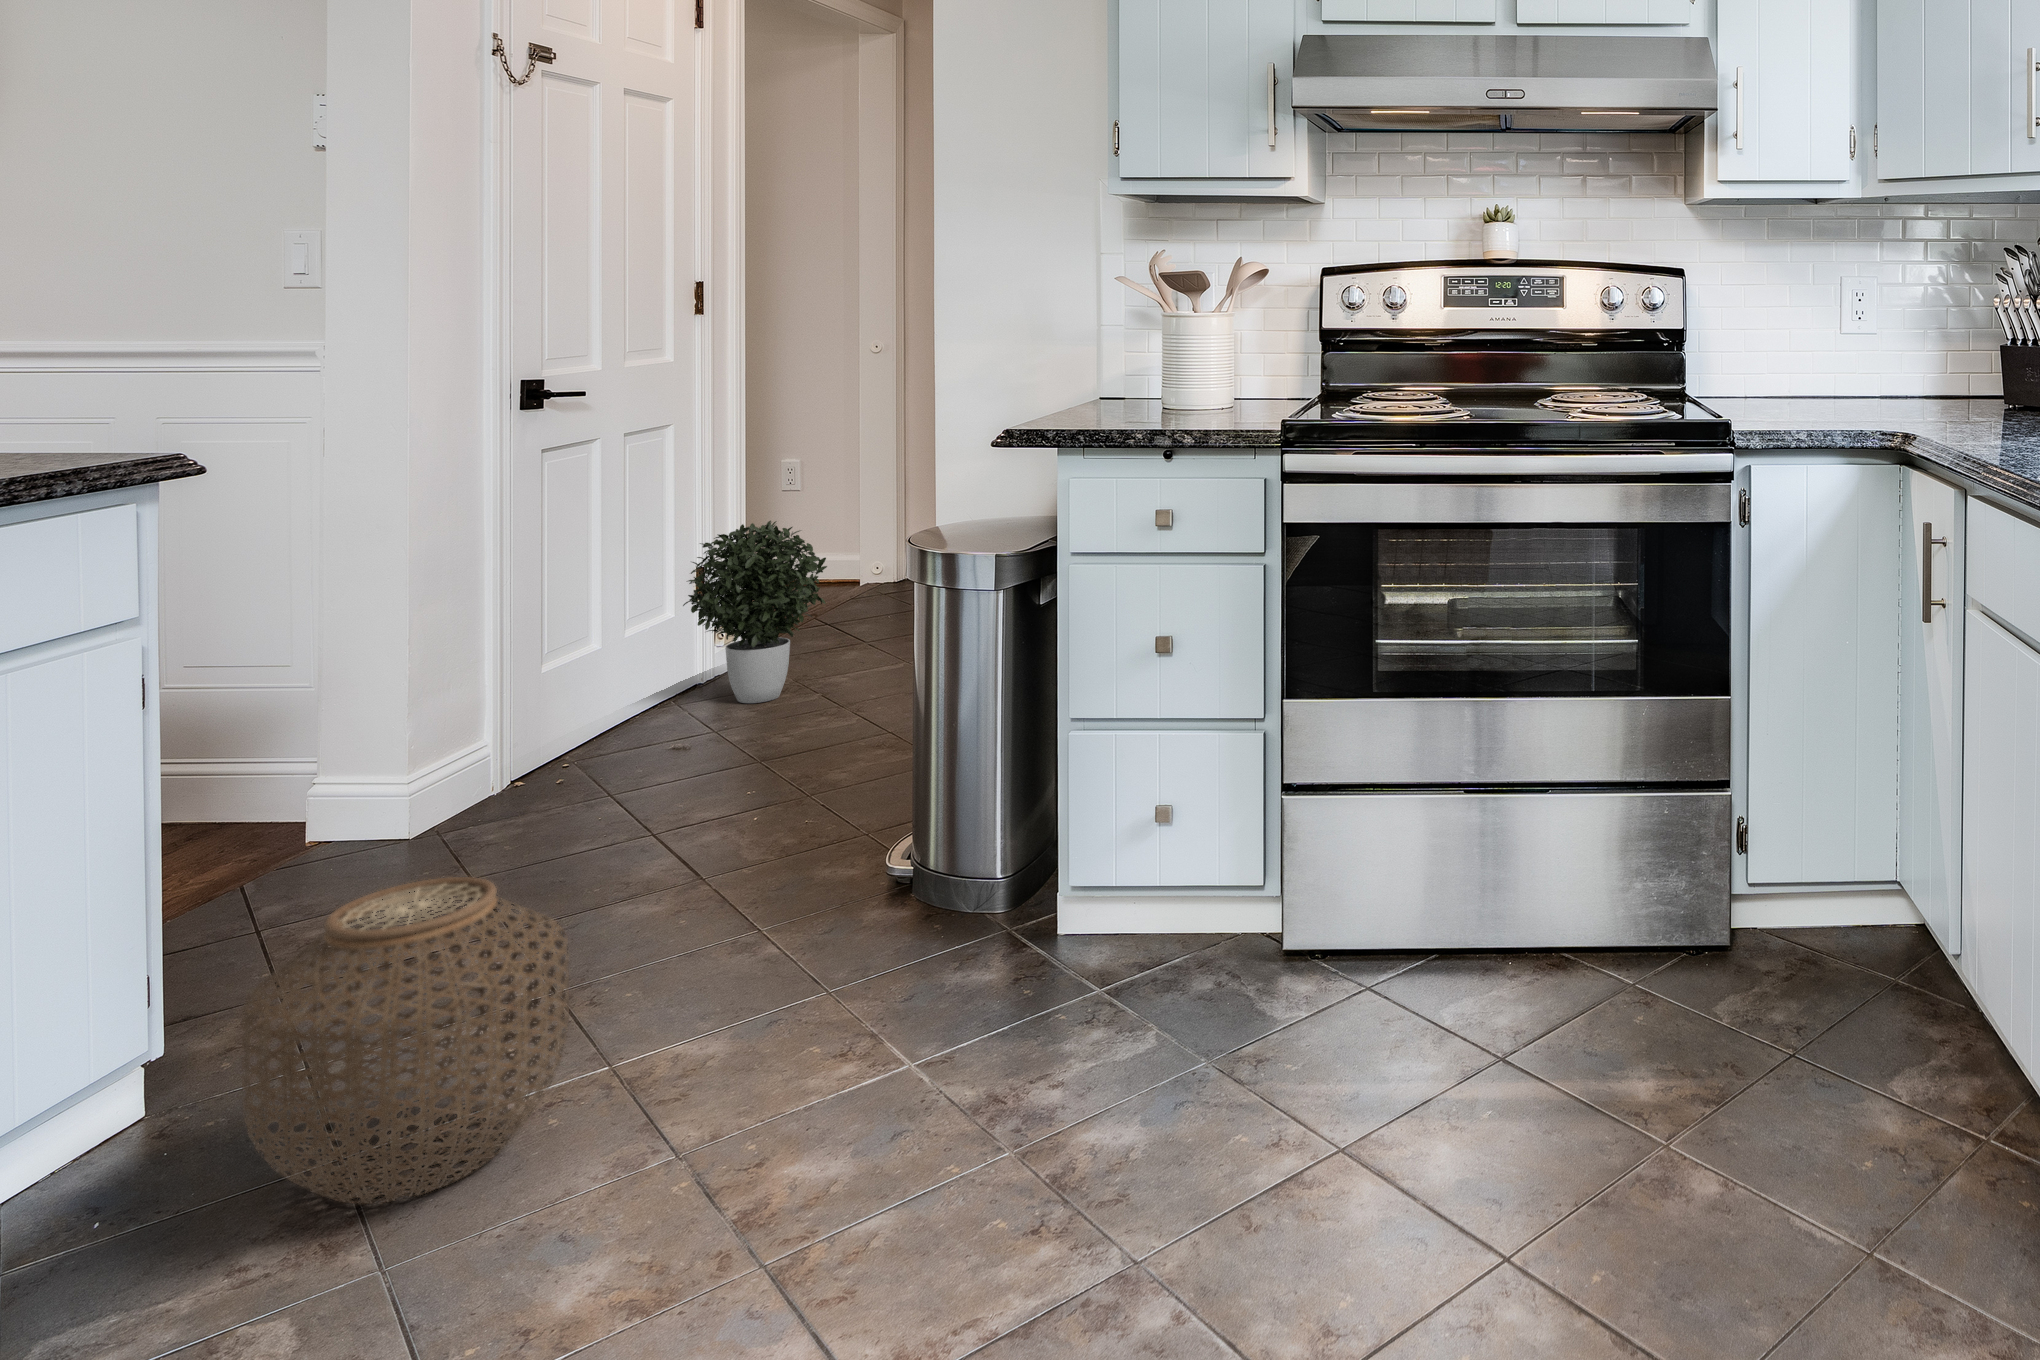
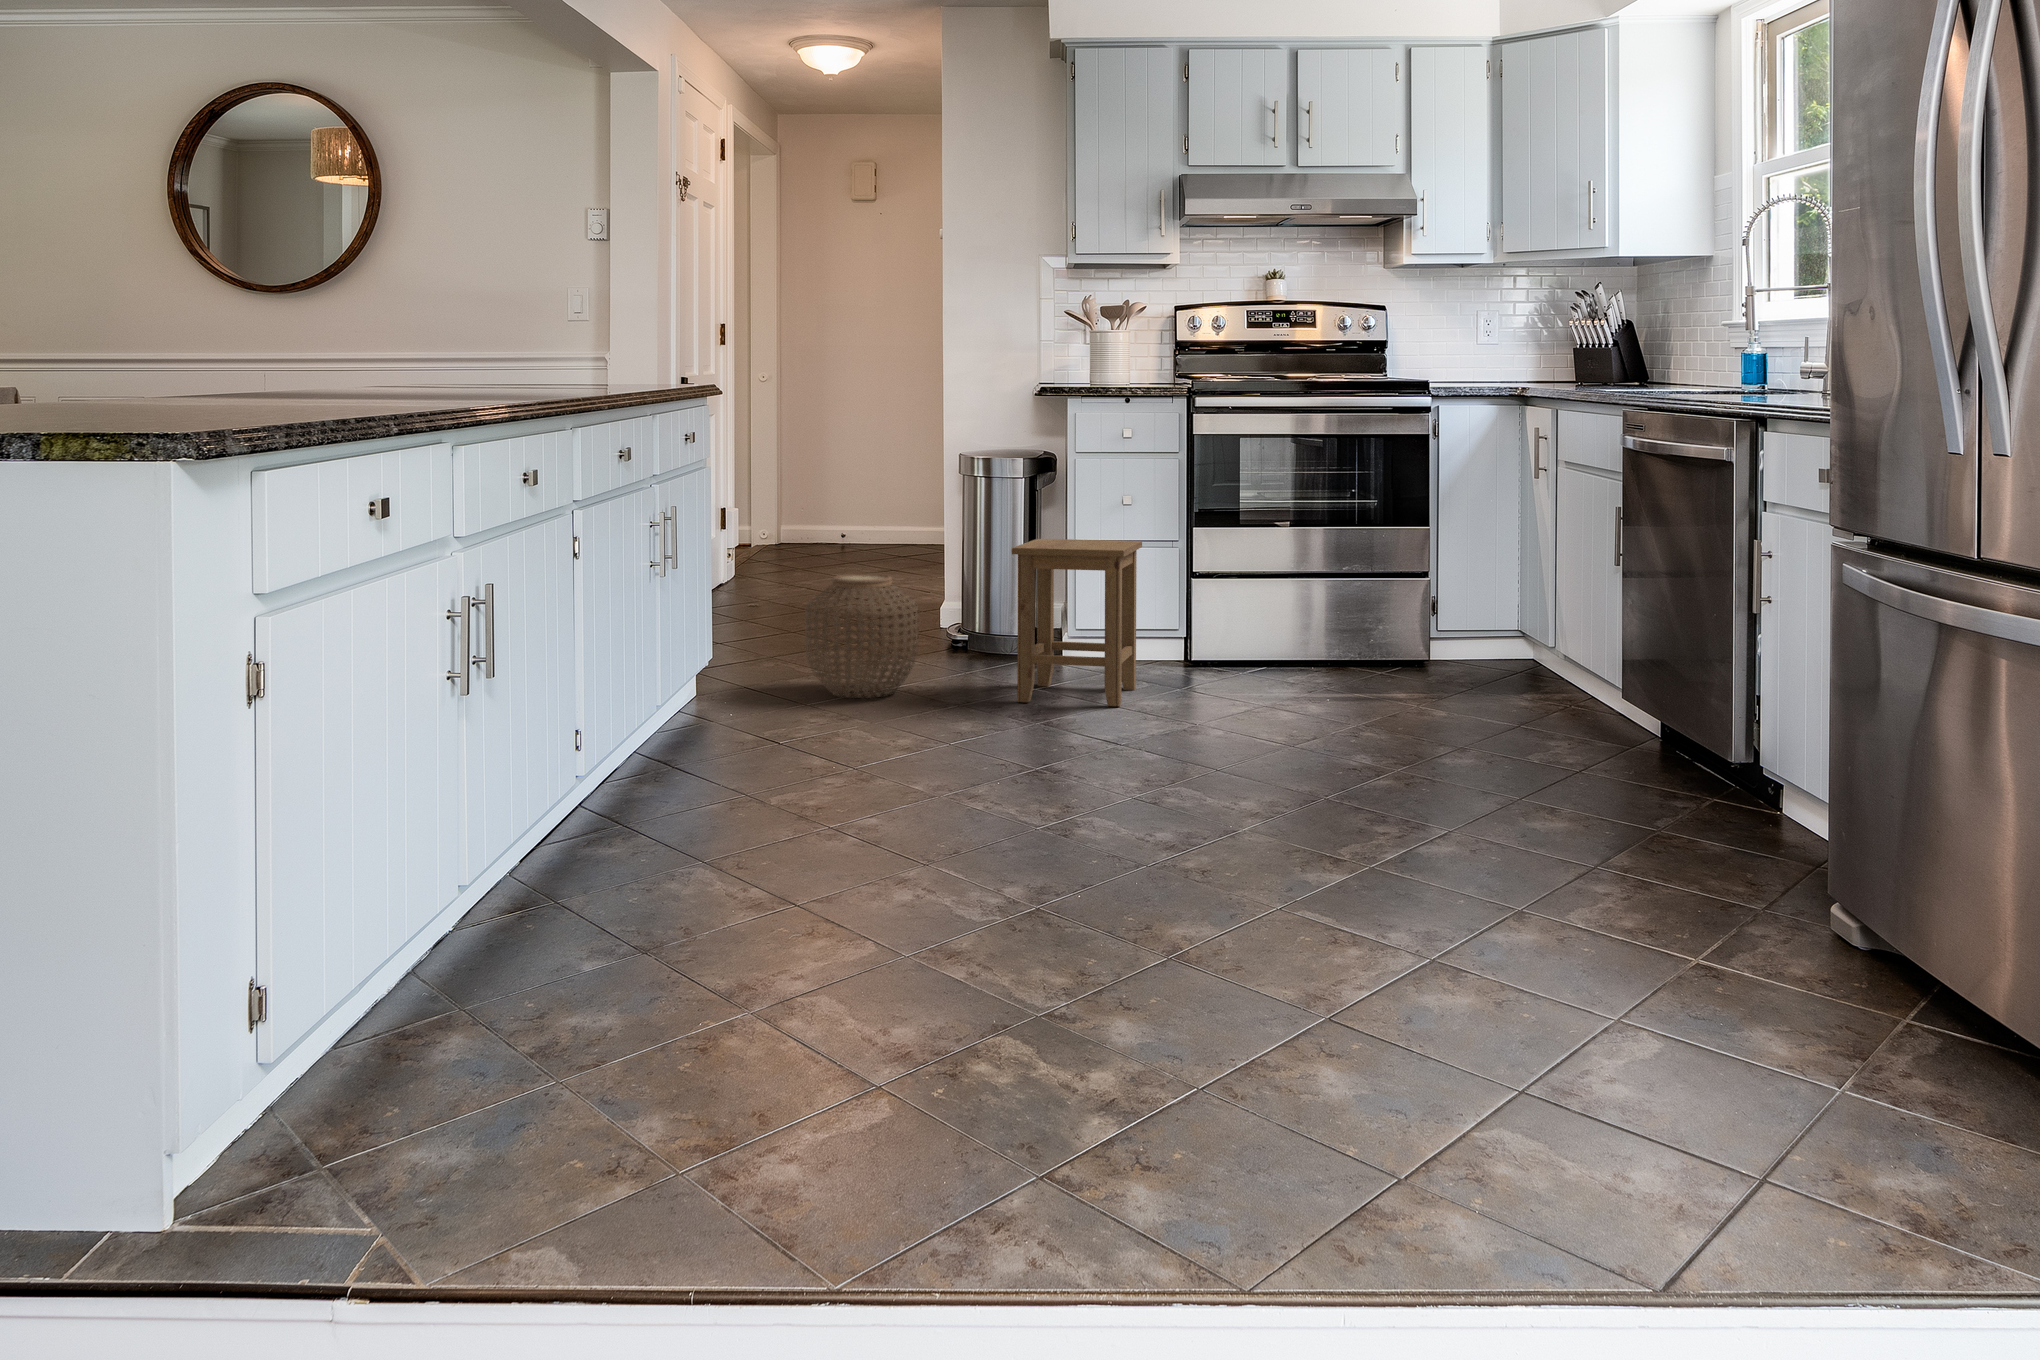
potted plant: present [683,521,827,703] -> none [714,482,796,598]
stool: none [683,785,1072,1270] -> present [1012,539,1142,706]

